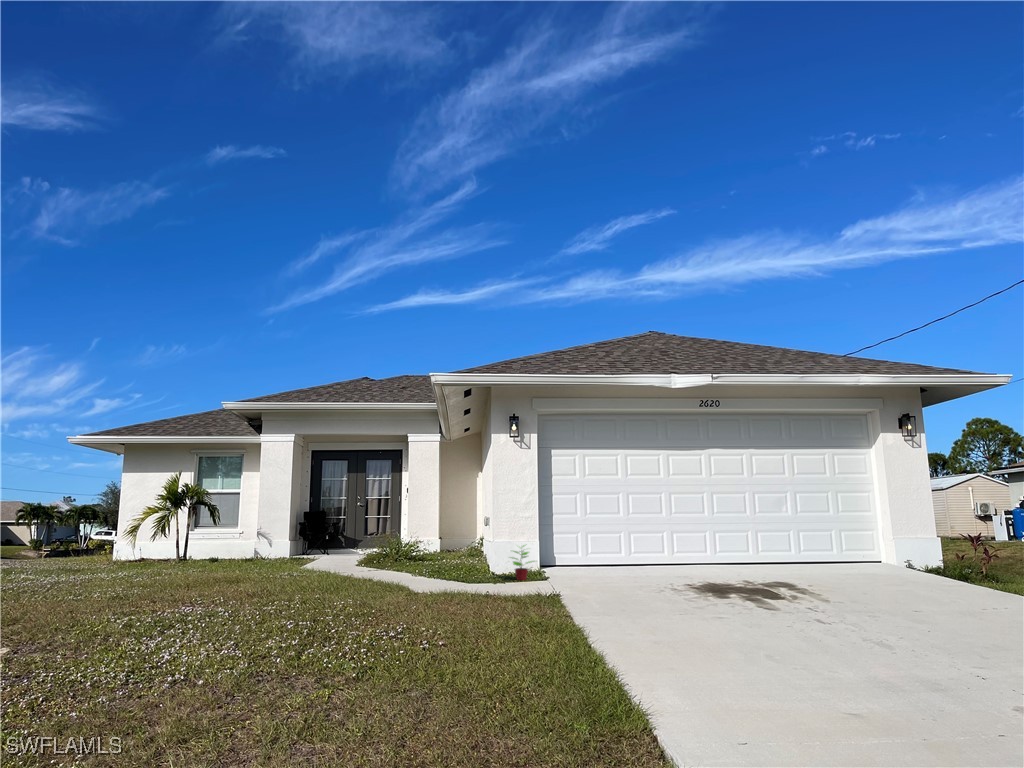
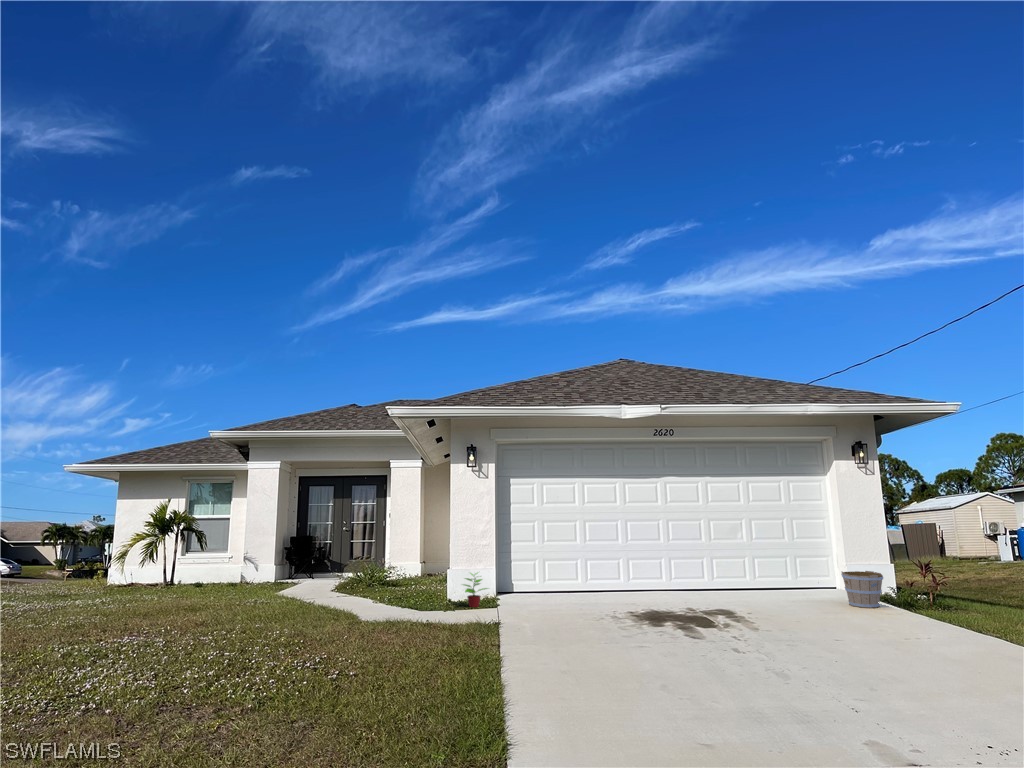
wooden bucket: none [890,544,934,581] -> present [841,571,883,608]

